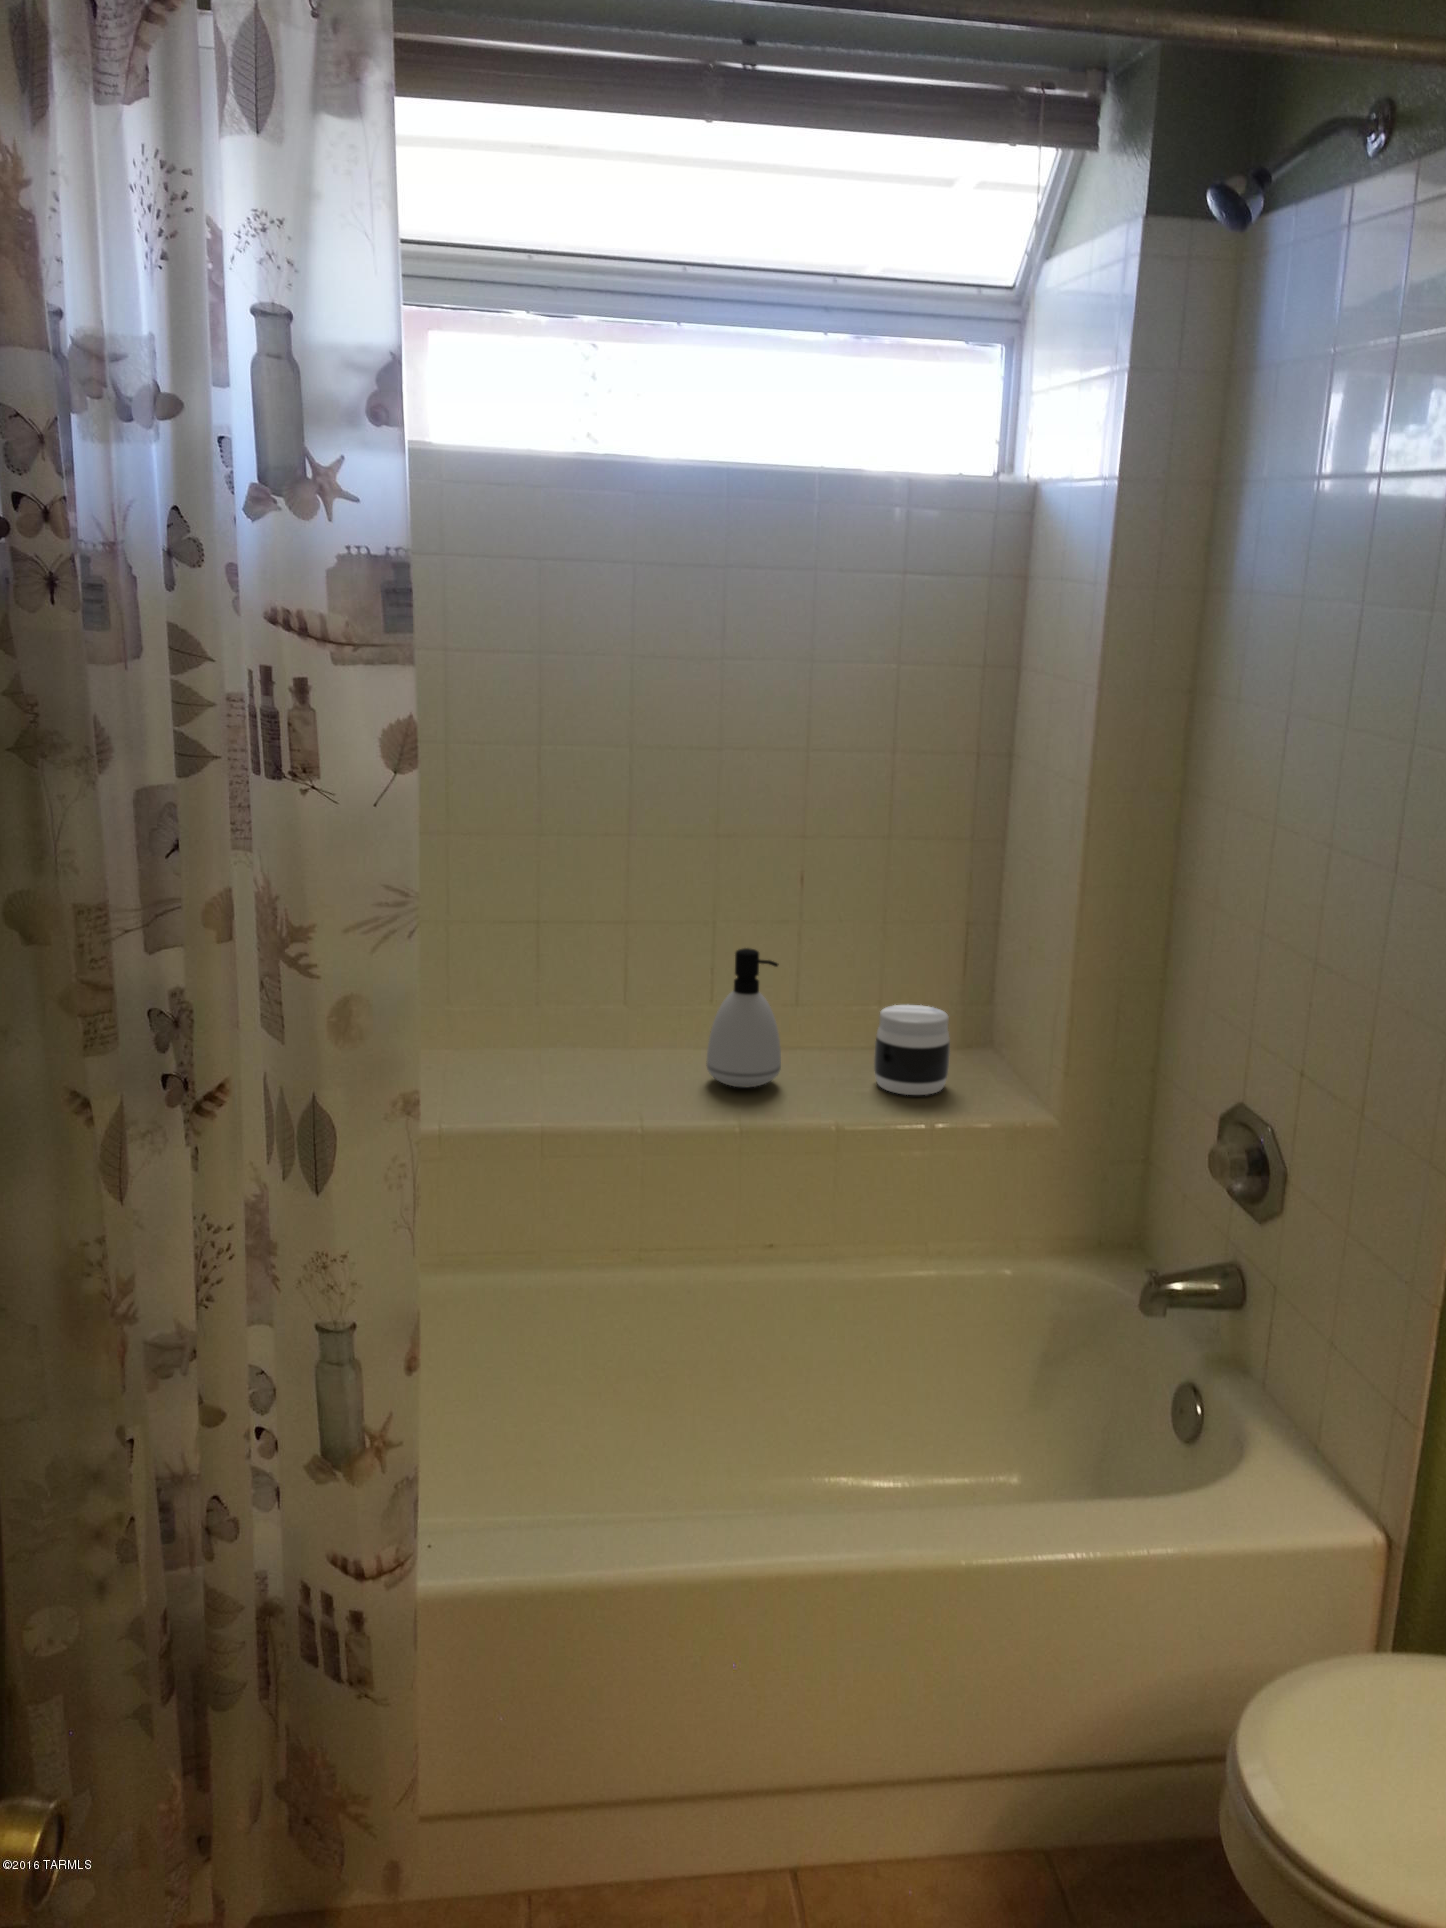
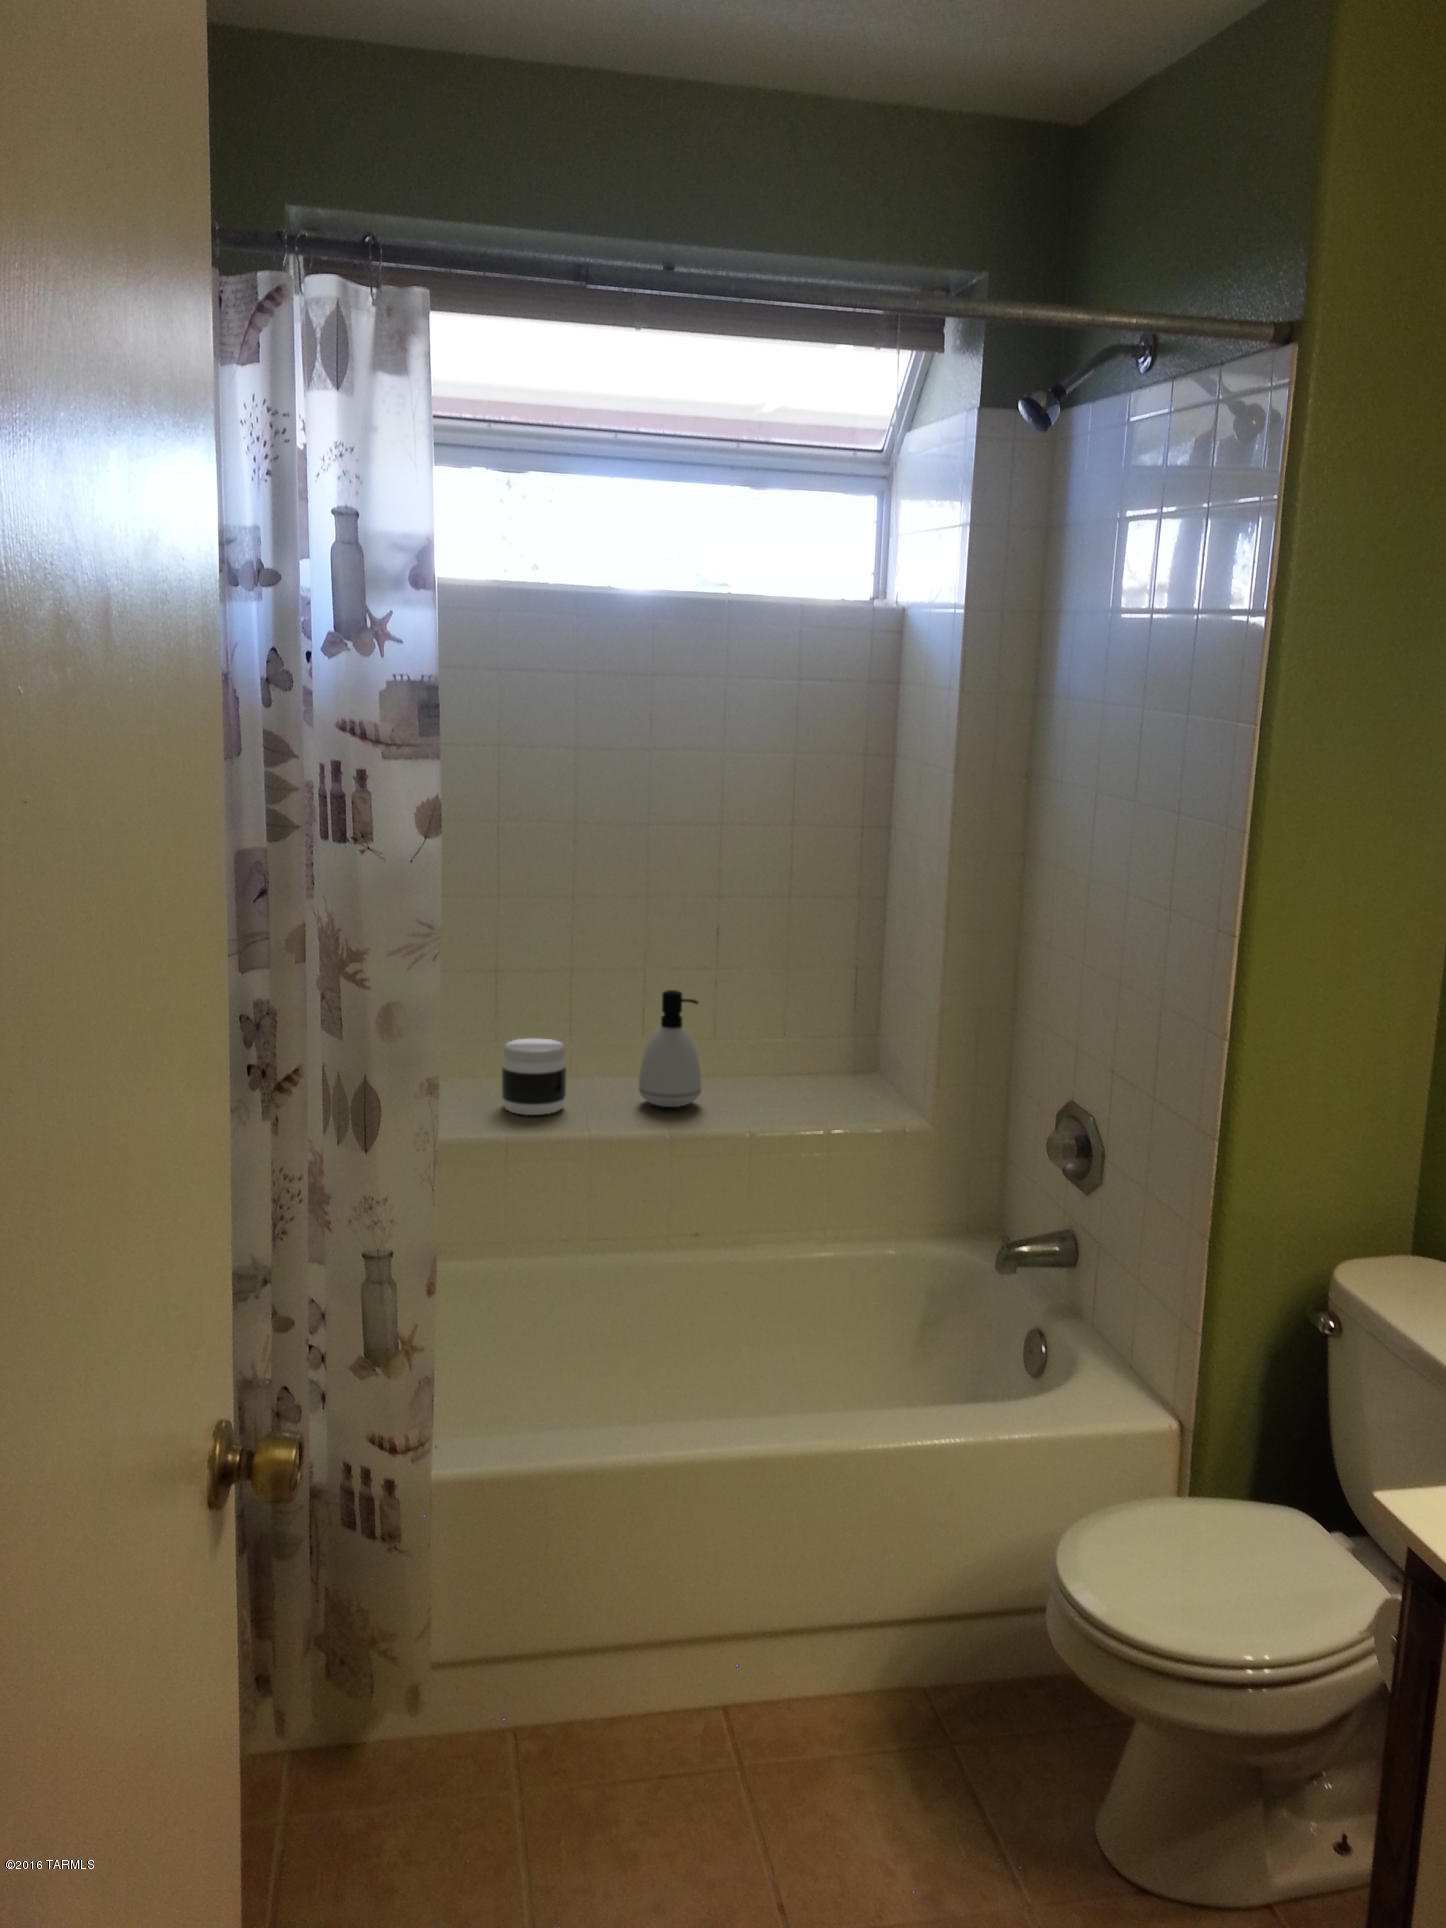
jar: present [874,1005,950,1095] -> present [501,1038,566,1115]

